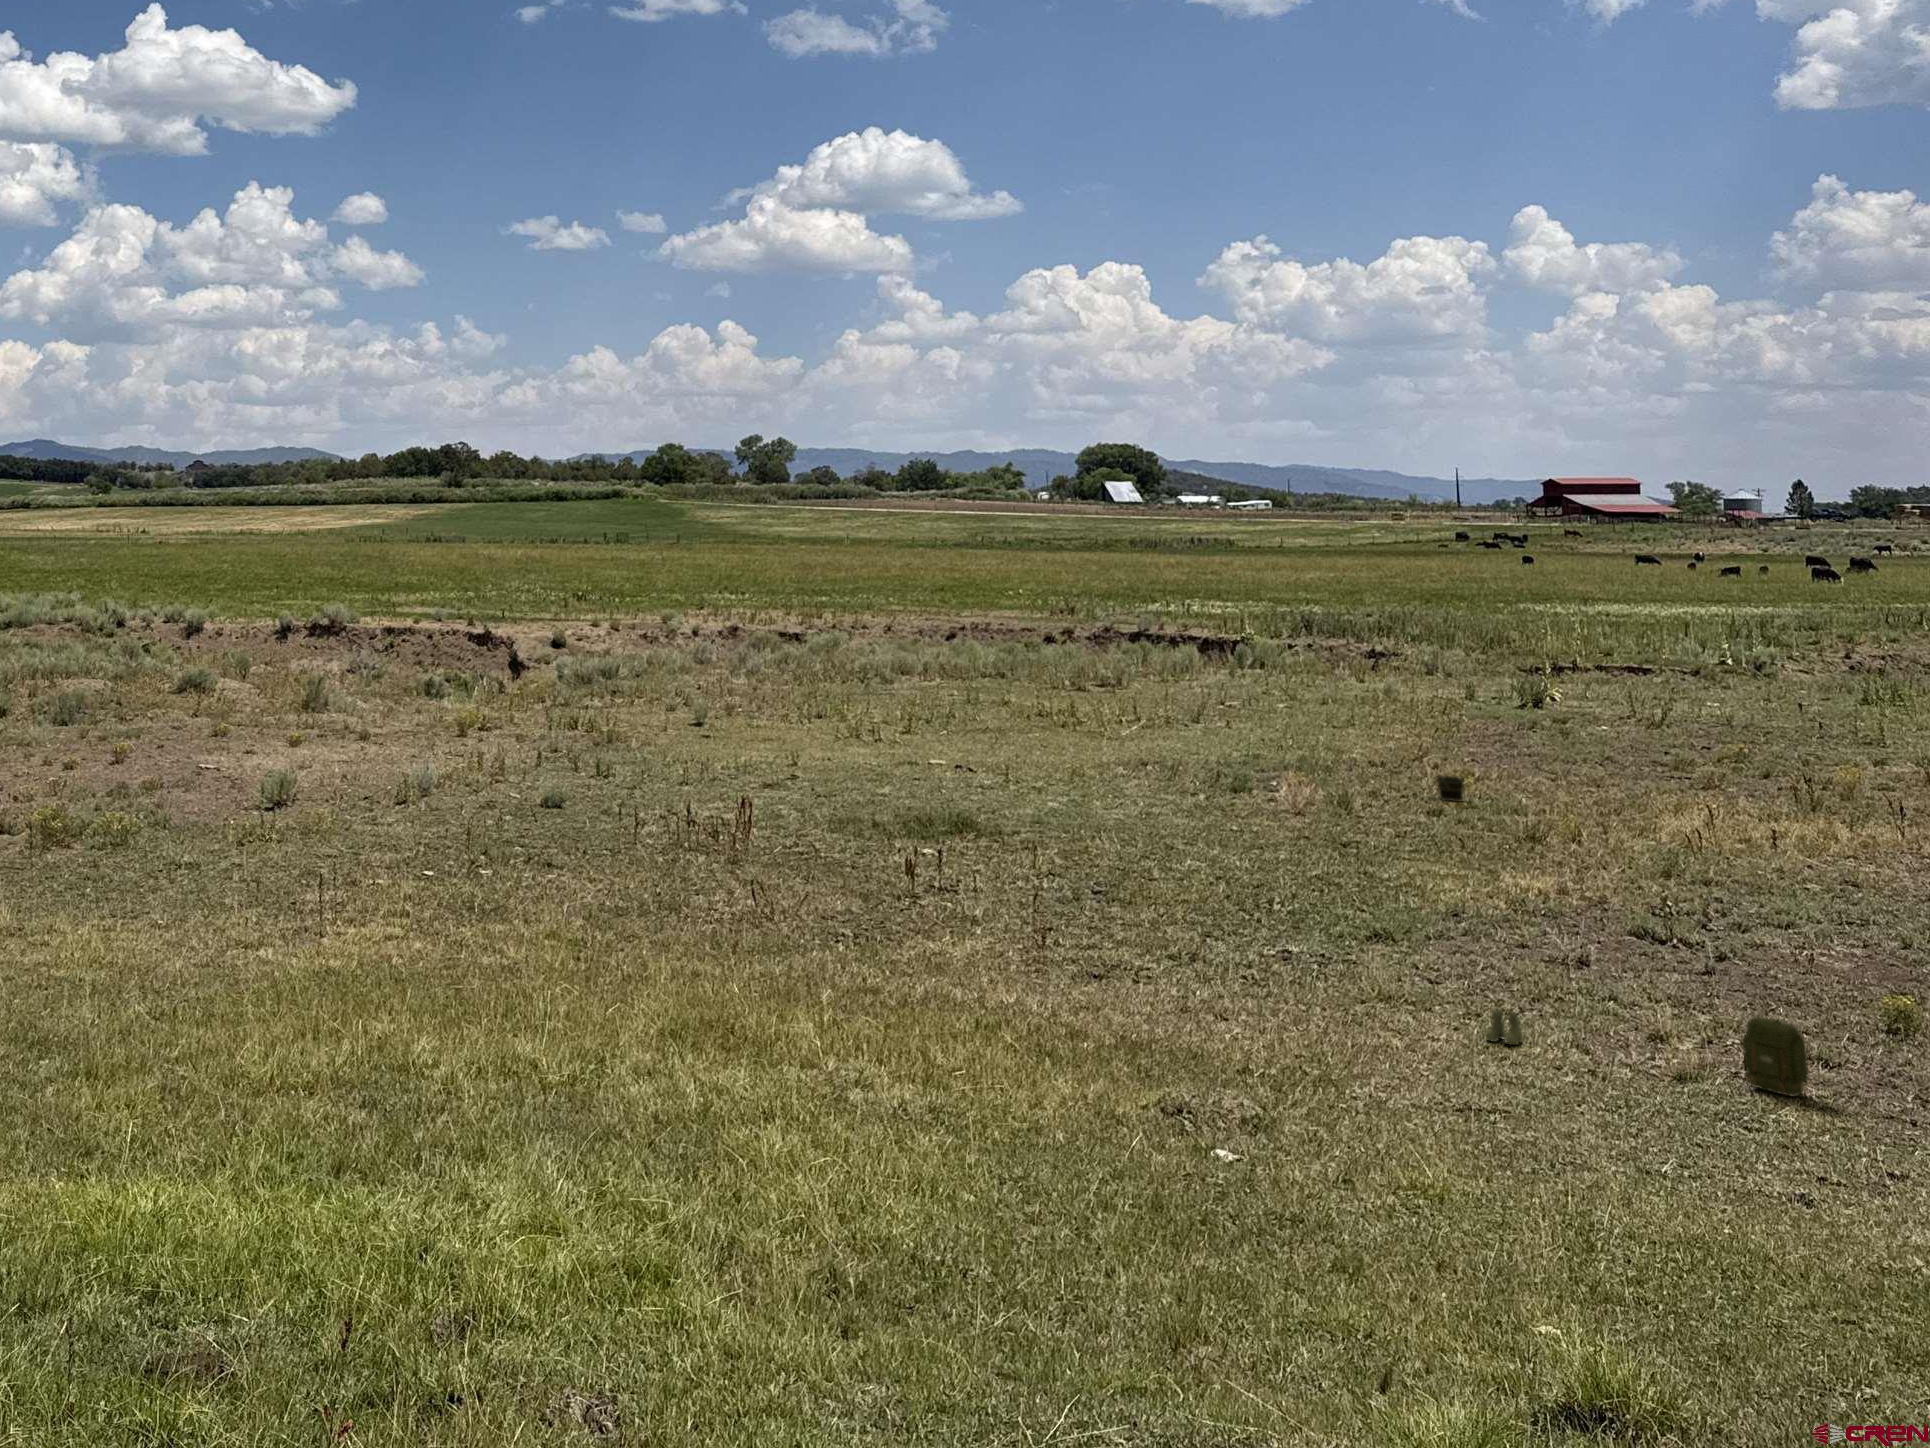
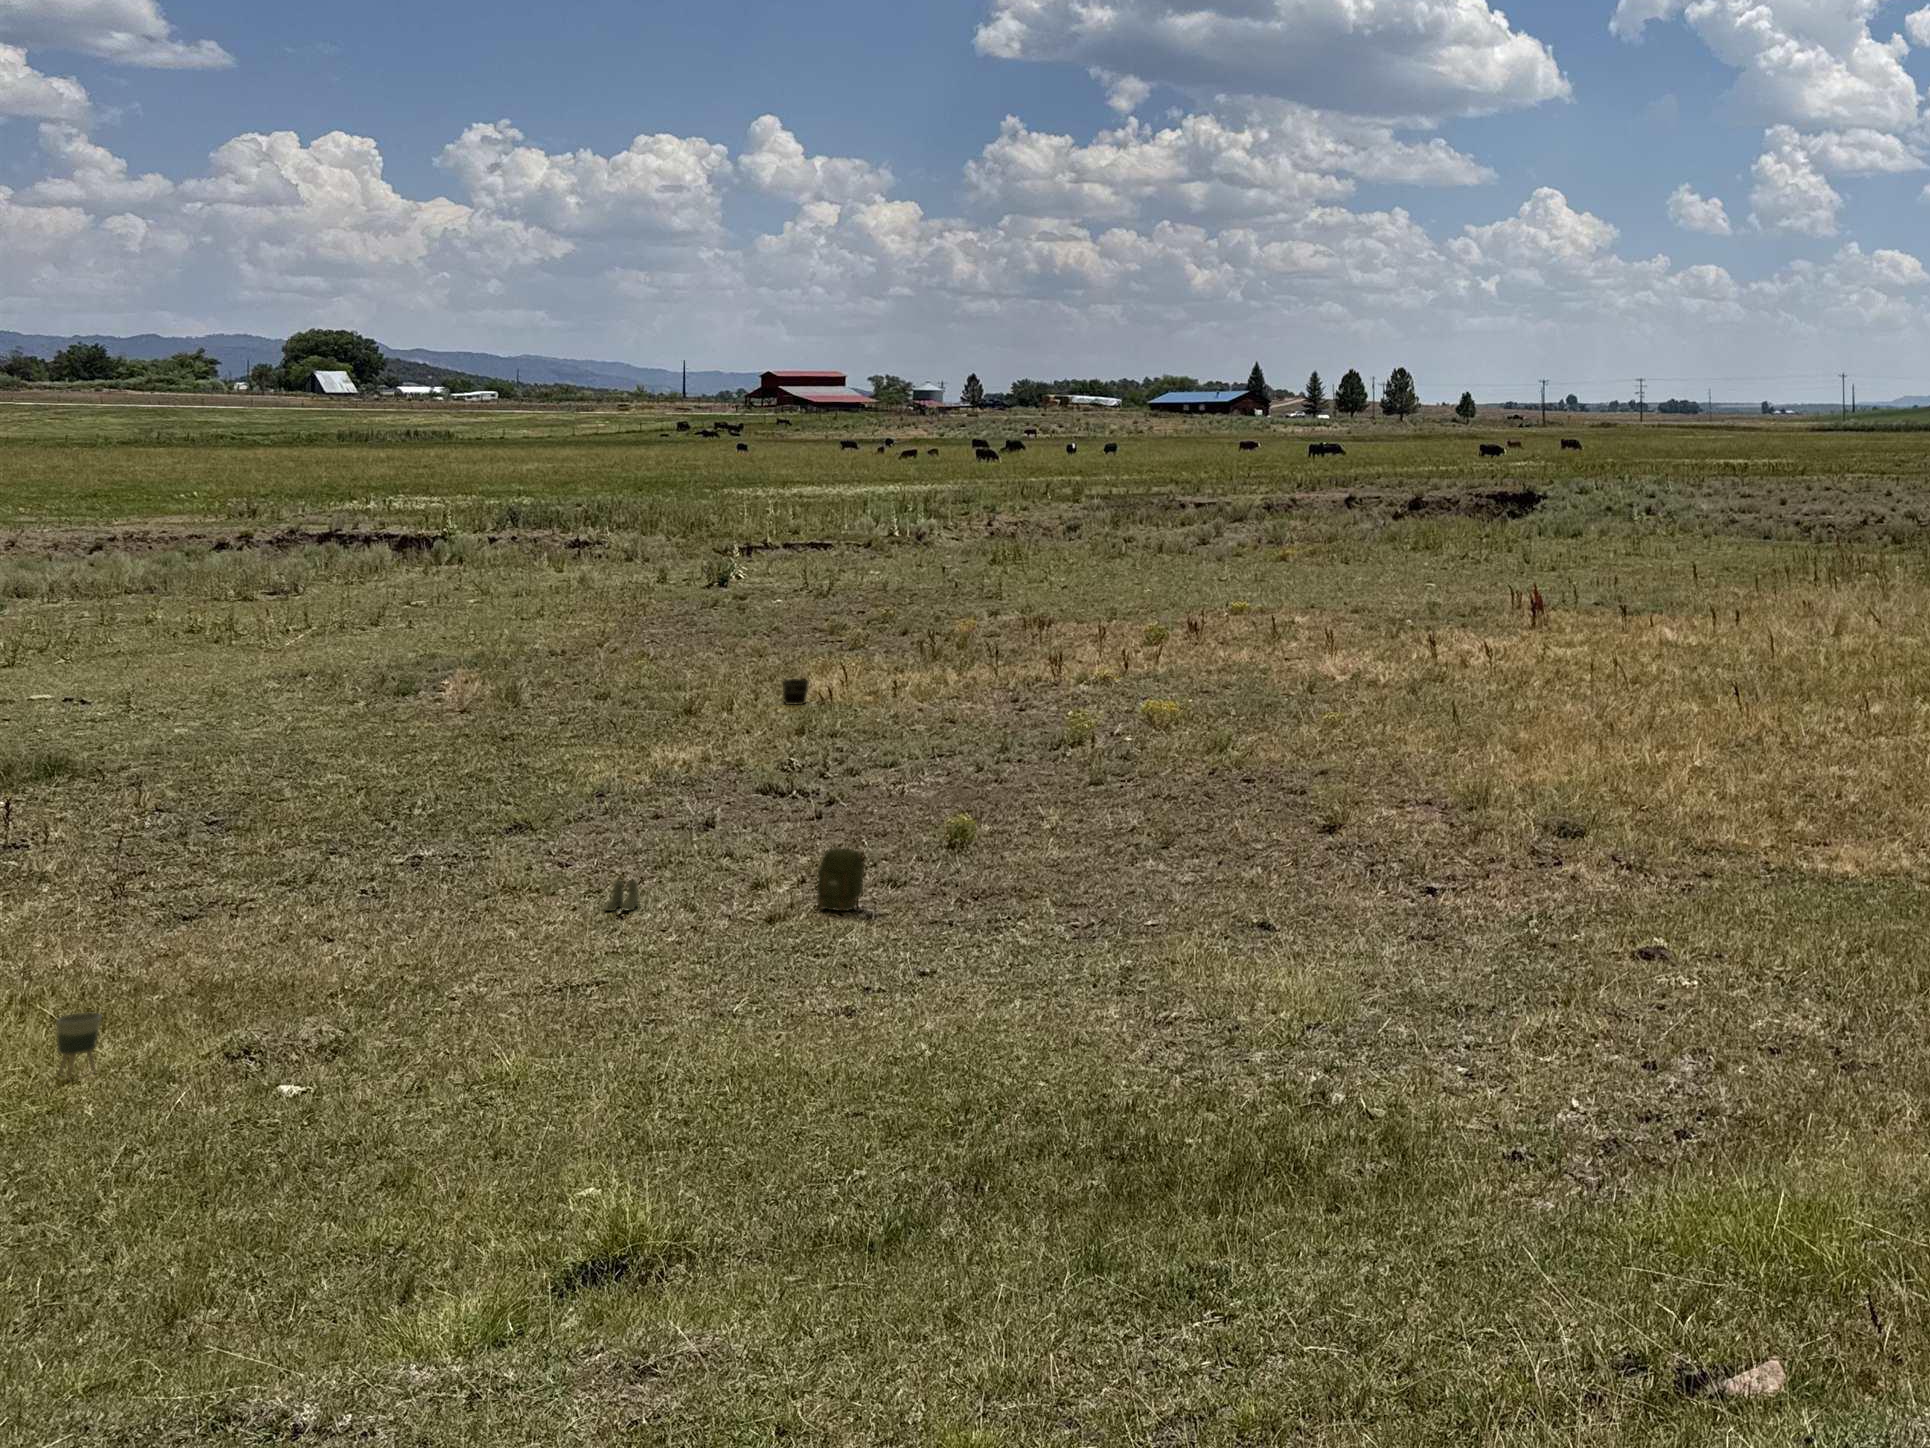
bucket: present [1437,776,1464,802] -> present [783,679,809,705]
planter: none [1010,1049,1045,1109] -> present [56,1013,102,1080]

